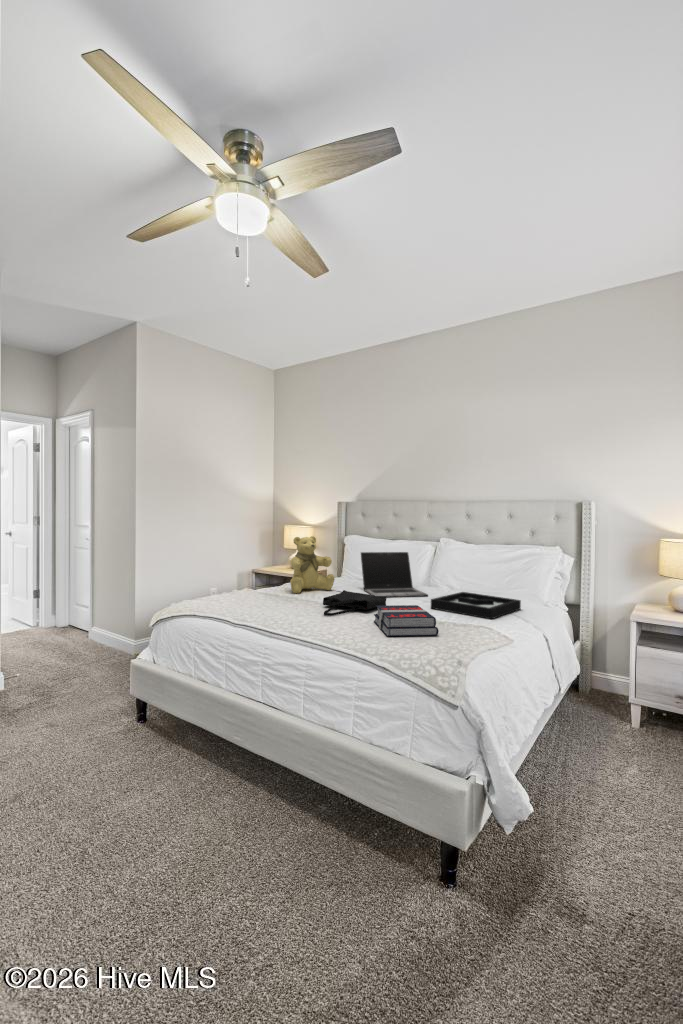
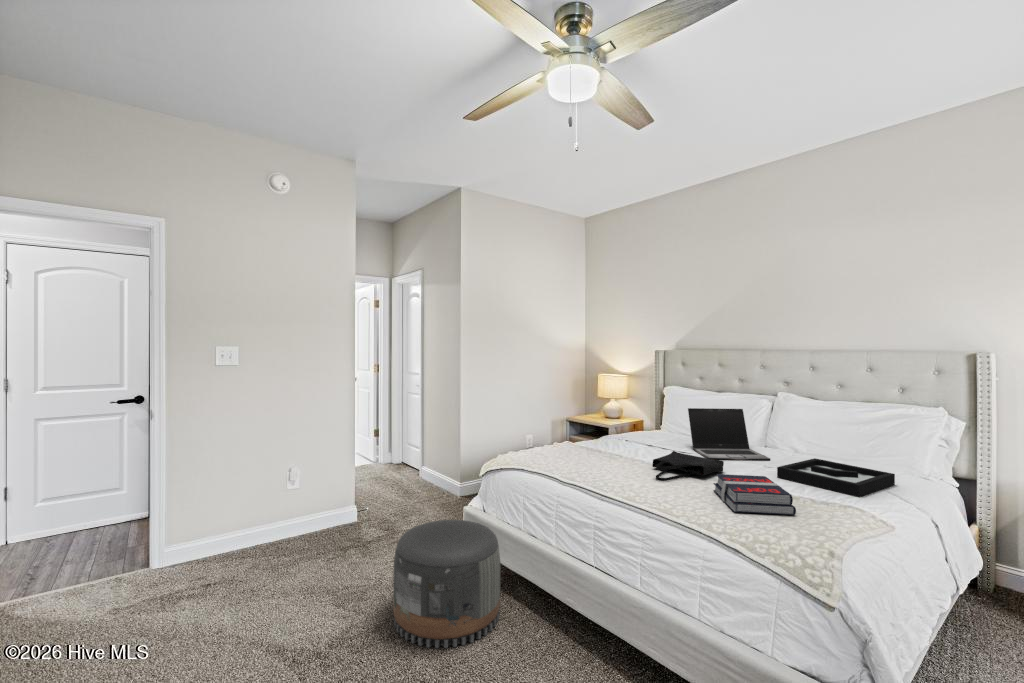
teddy bear: present [290,536,334,593] -> none [613,391,660,450]
pouf: none [38,670,165,806] -> present [393,520,500,648]

